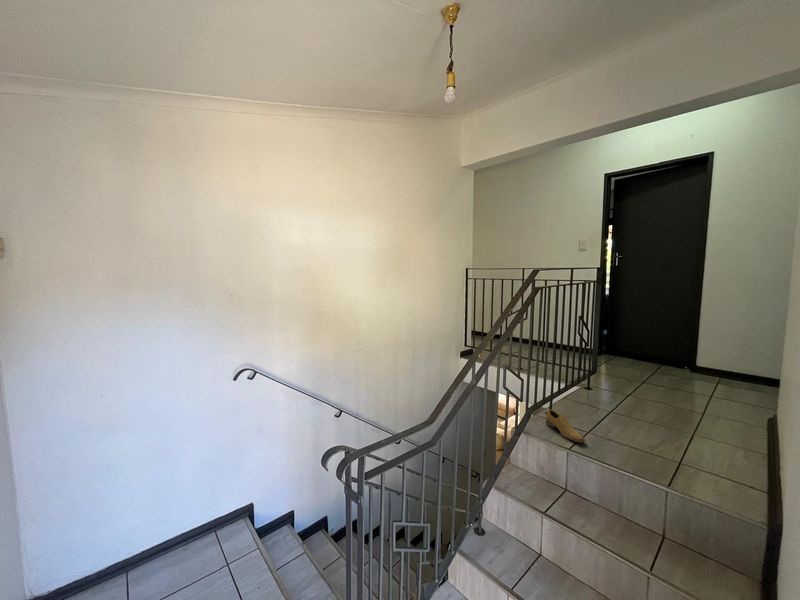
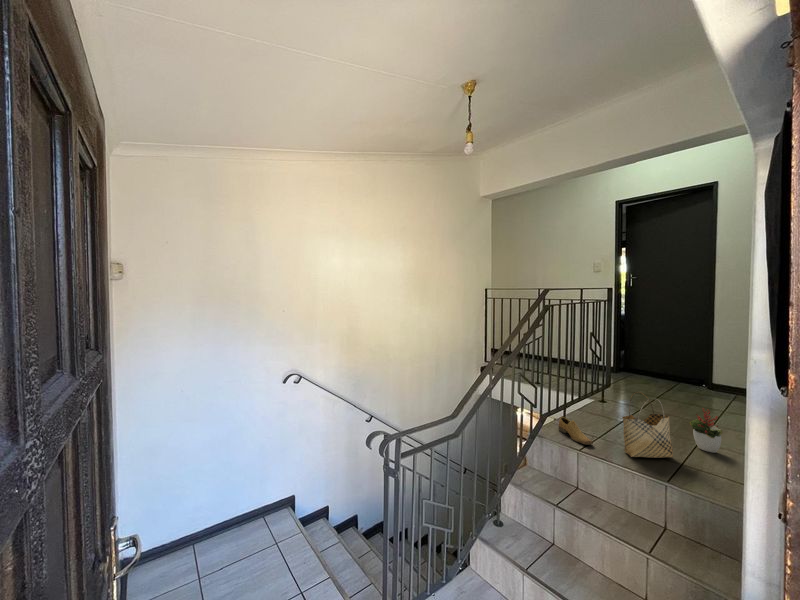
woven basket: none [620,383,675,457] -> present [622,392,673,458]
decorative plant: none [690,400,728,449] -> present [689,409,722,453]

